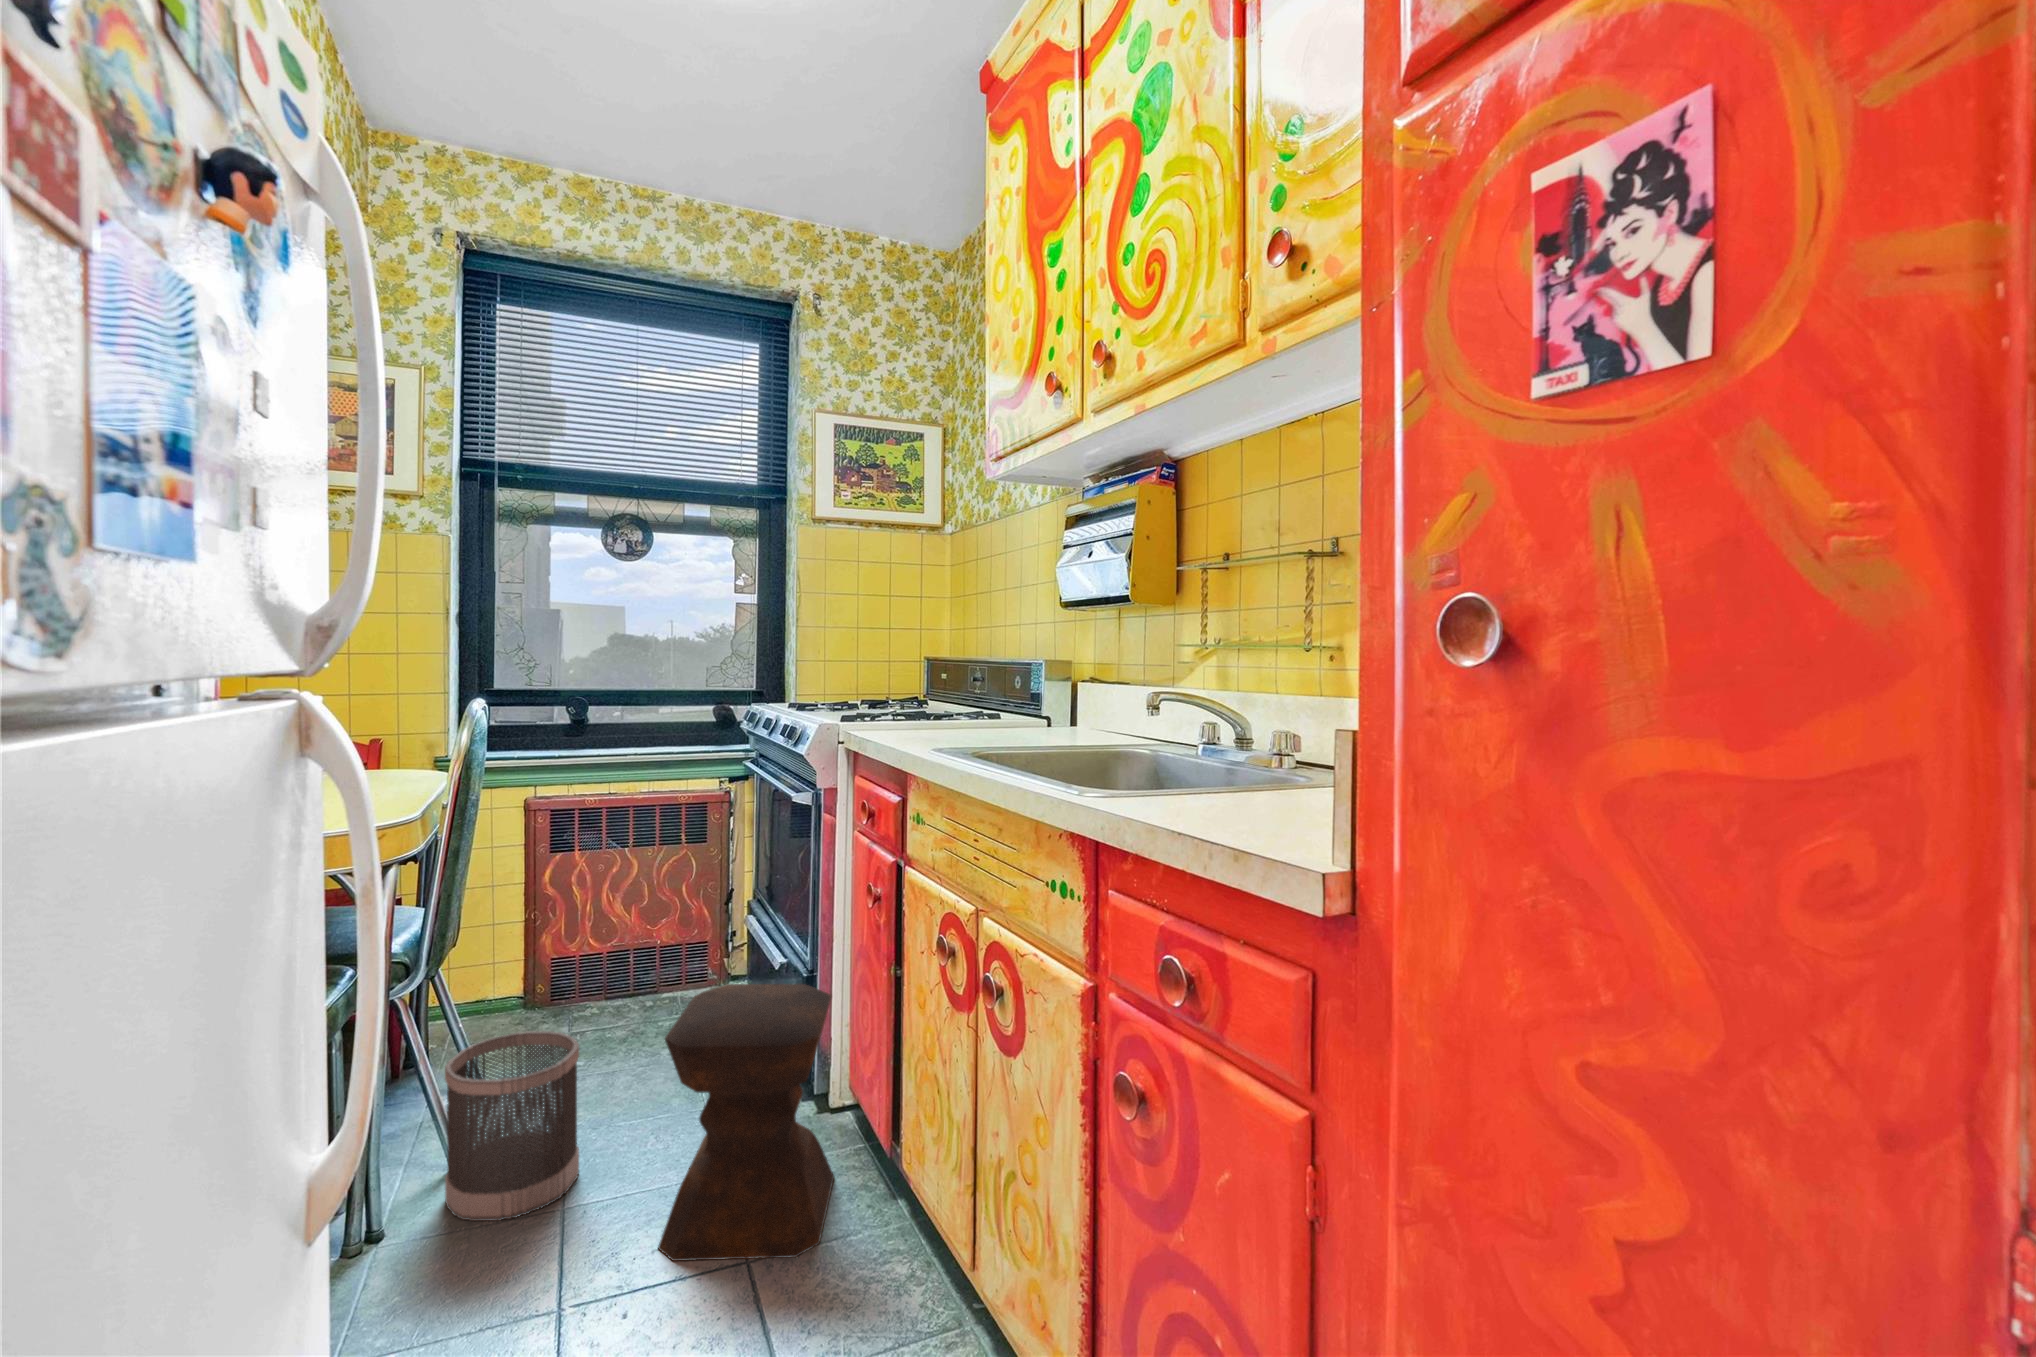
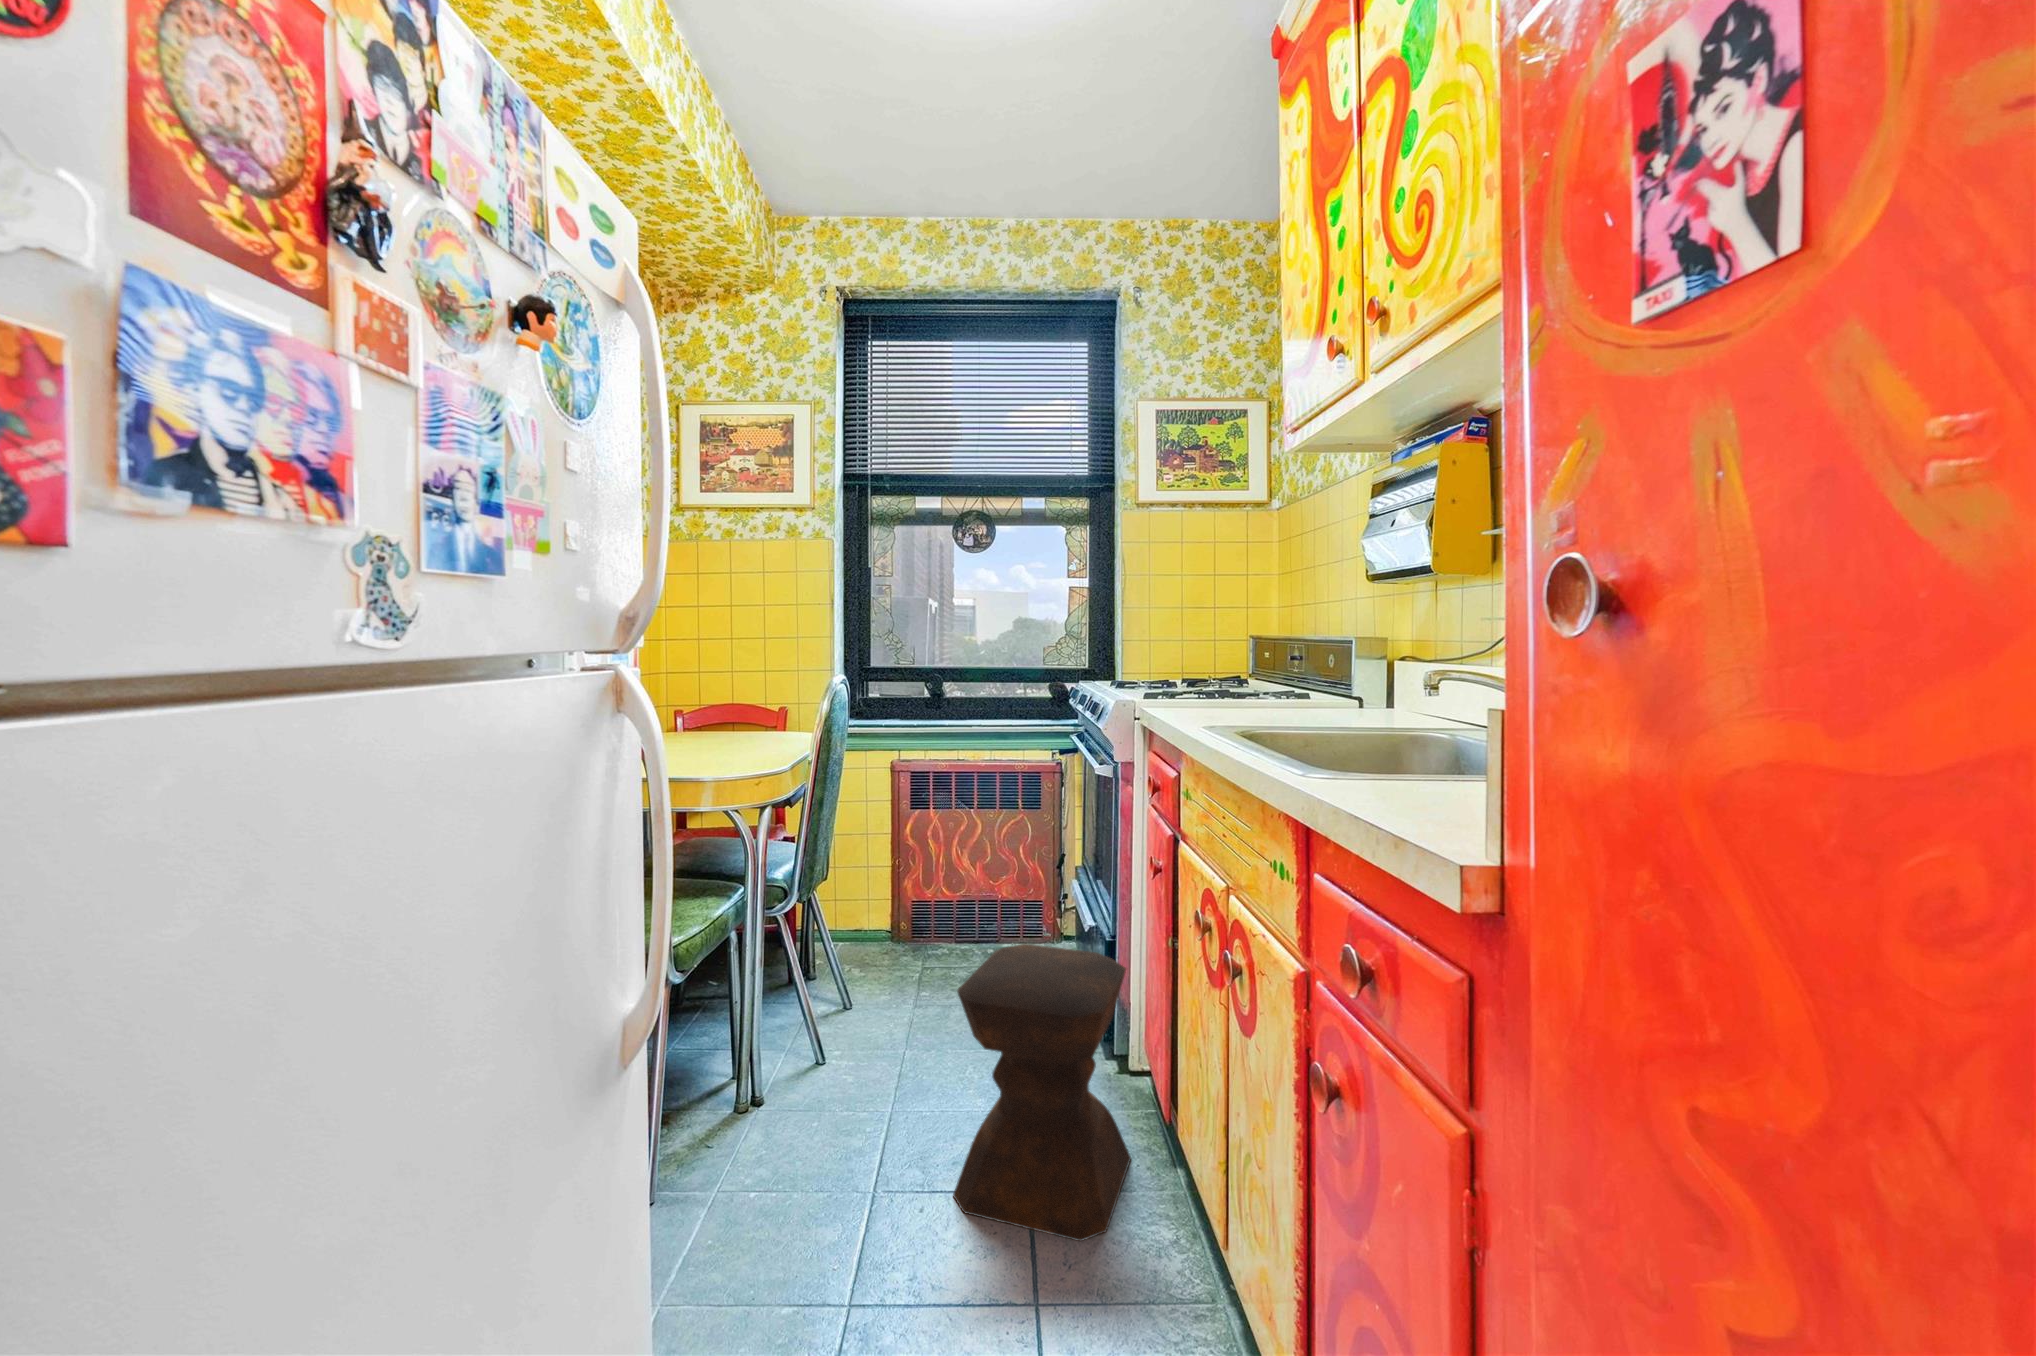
wastebasket: present [445,1031,579,1221] -> none [793,963,902,1133]

